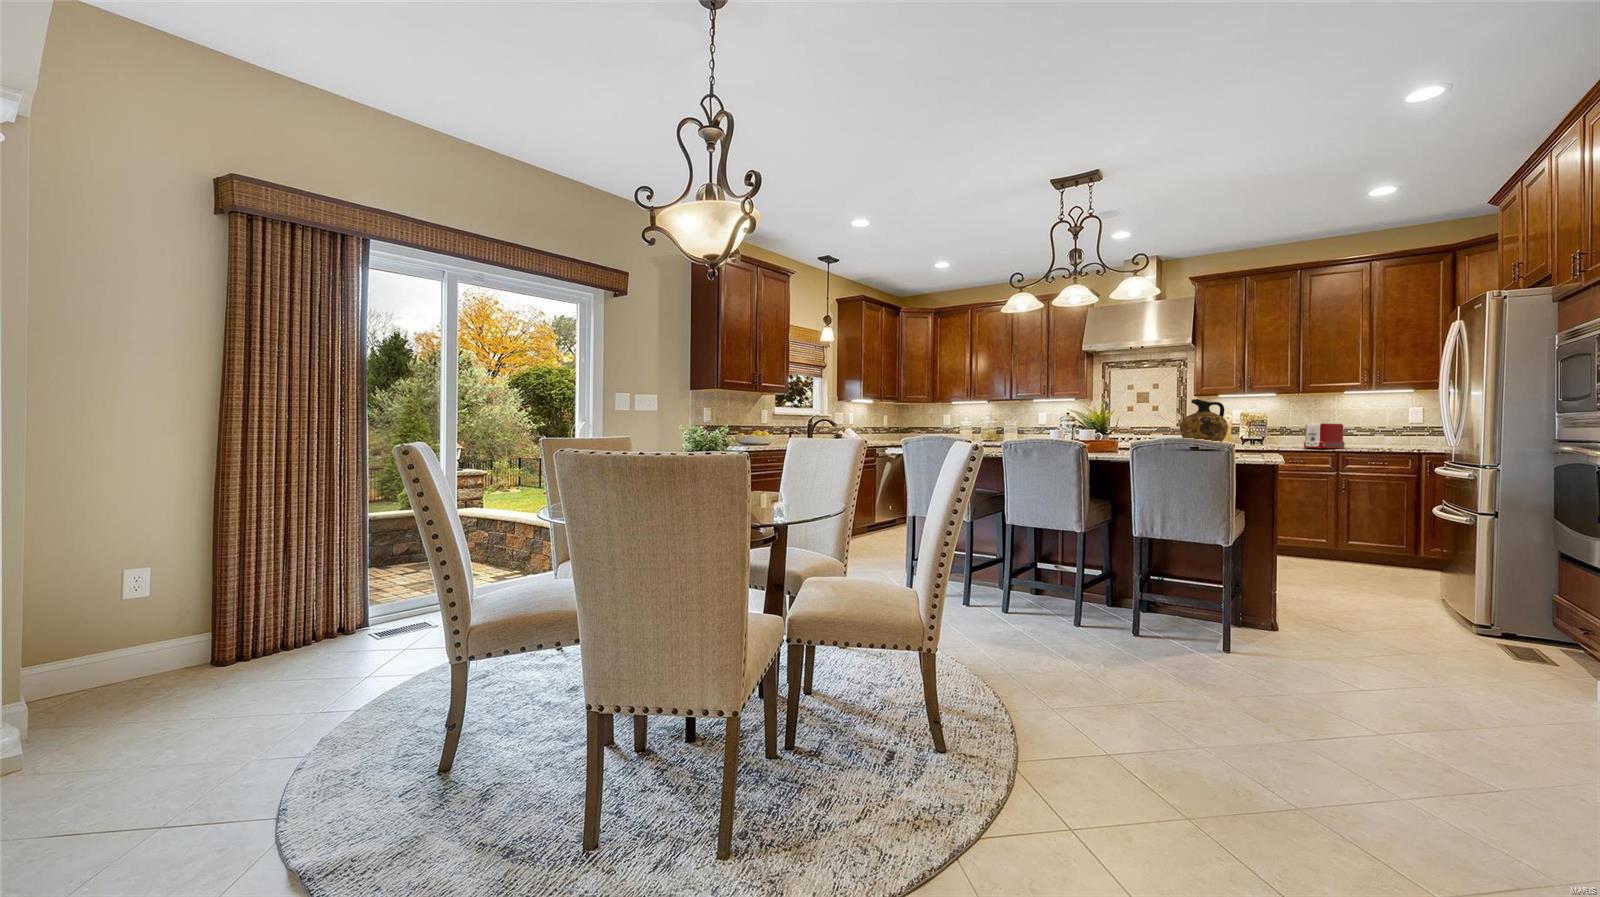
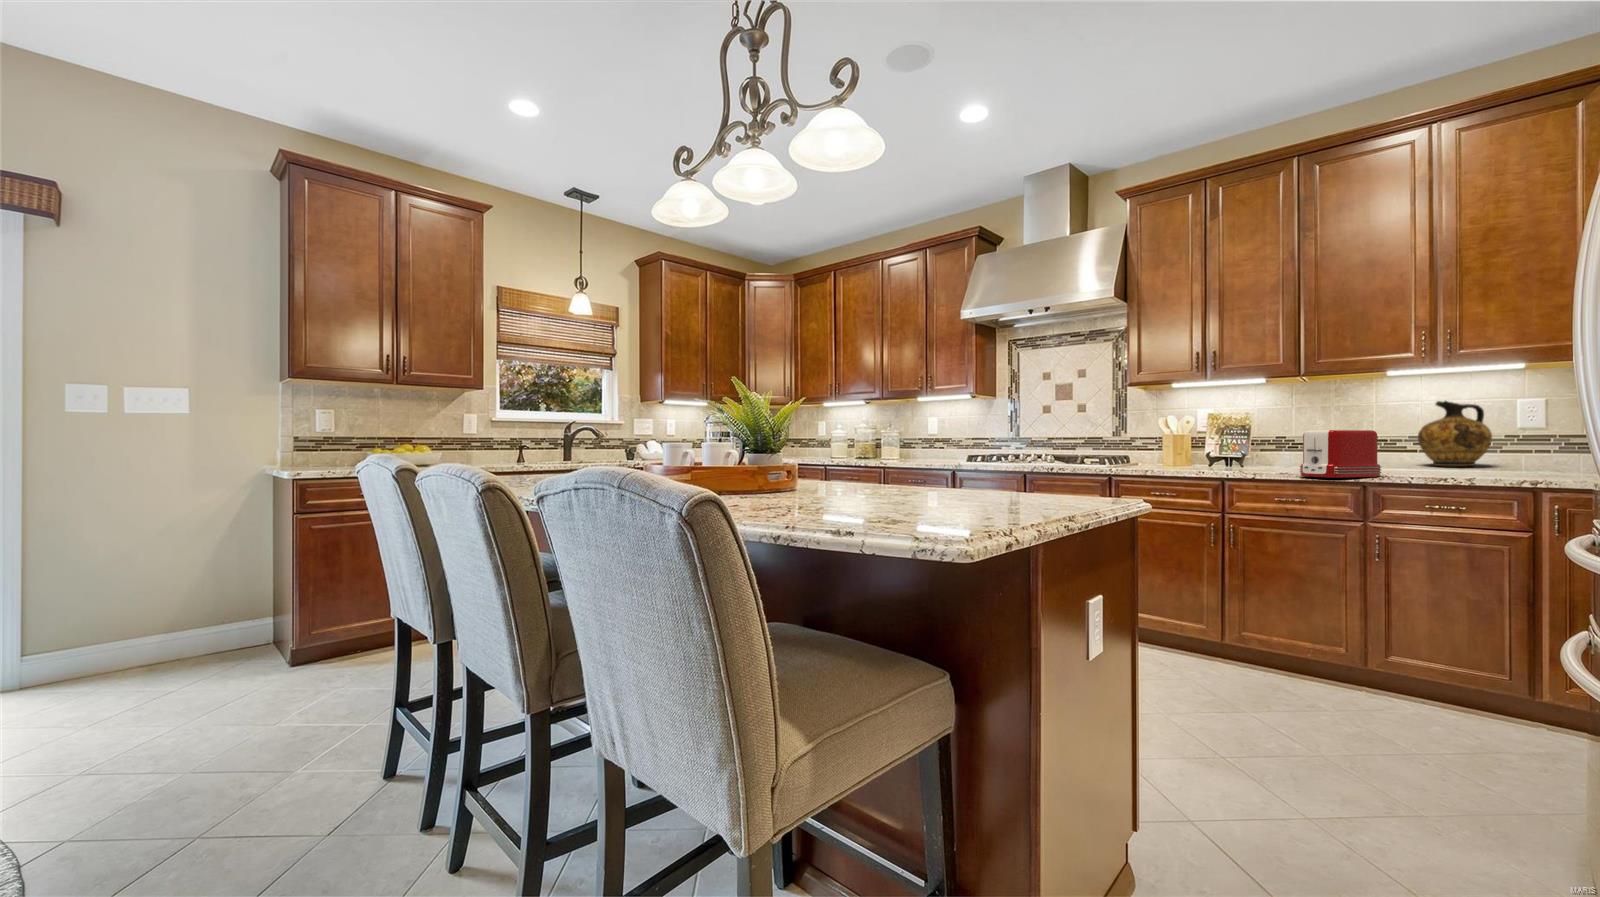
ceramic jug: present [1180,399,1228,450] -> present [1418,400,1492,466]

